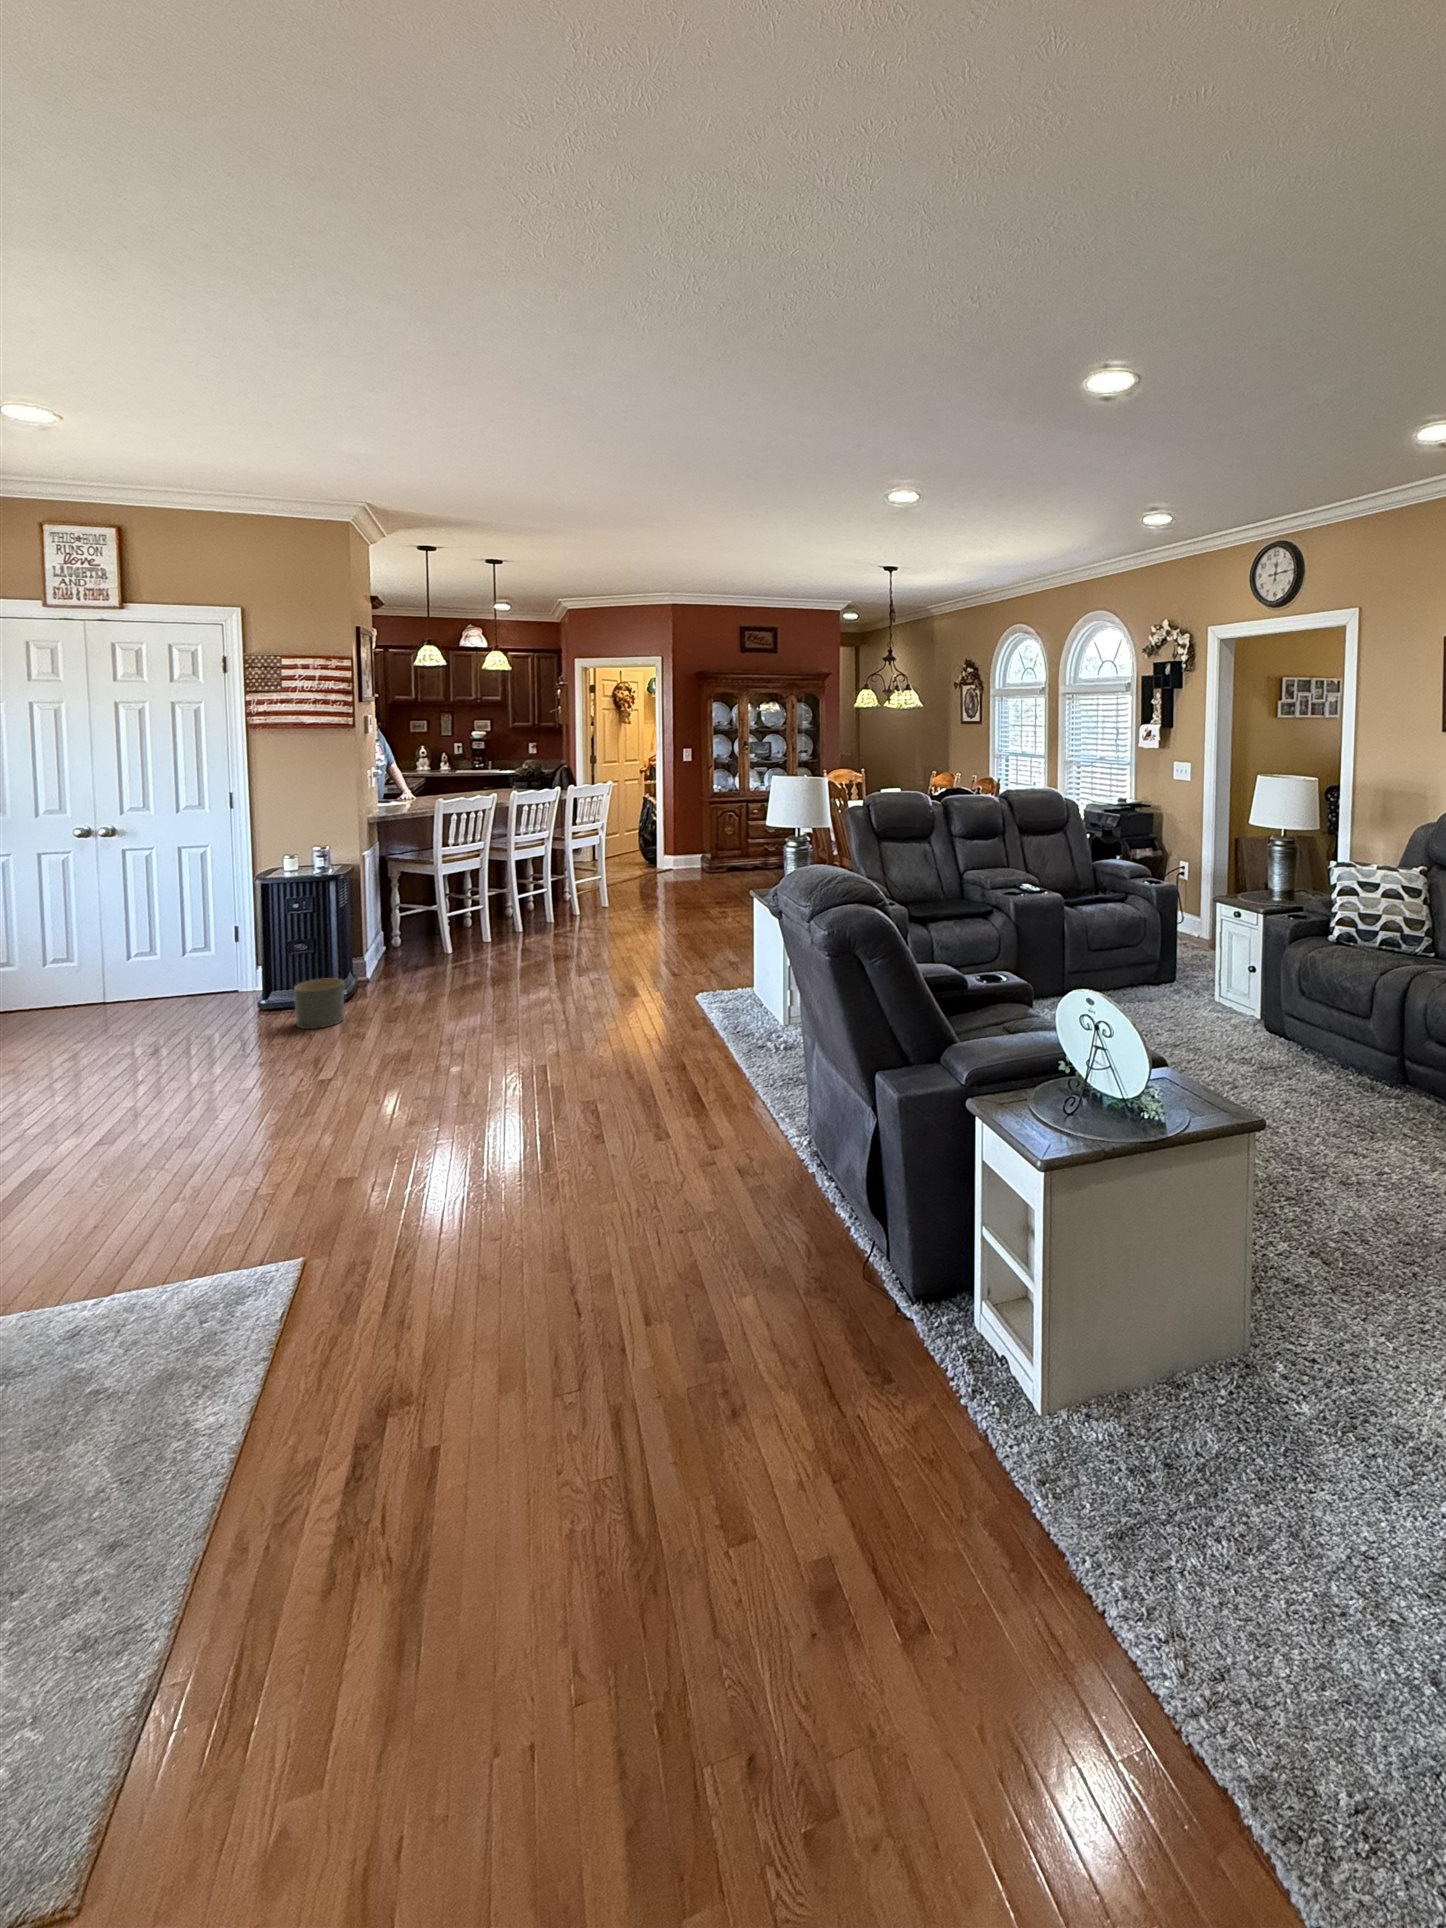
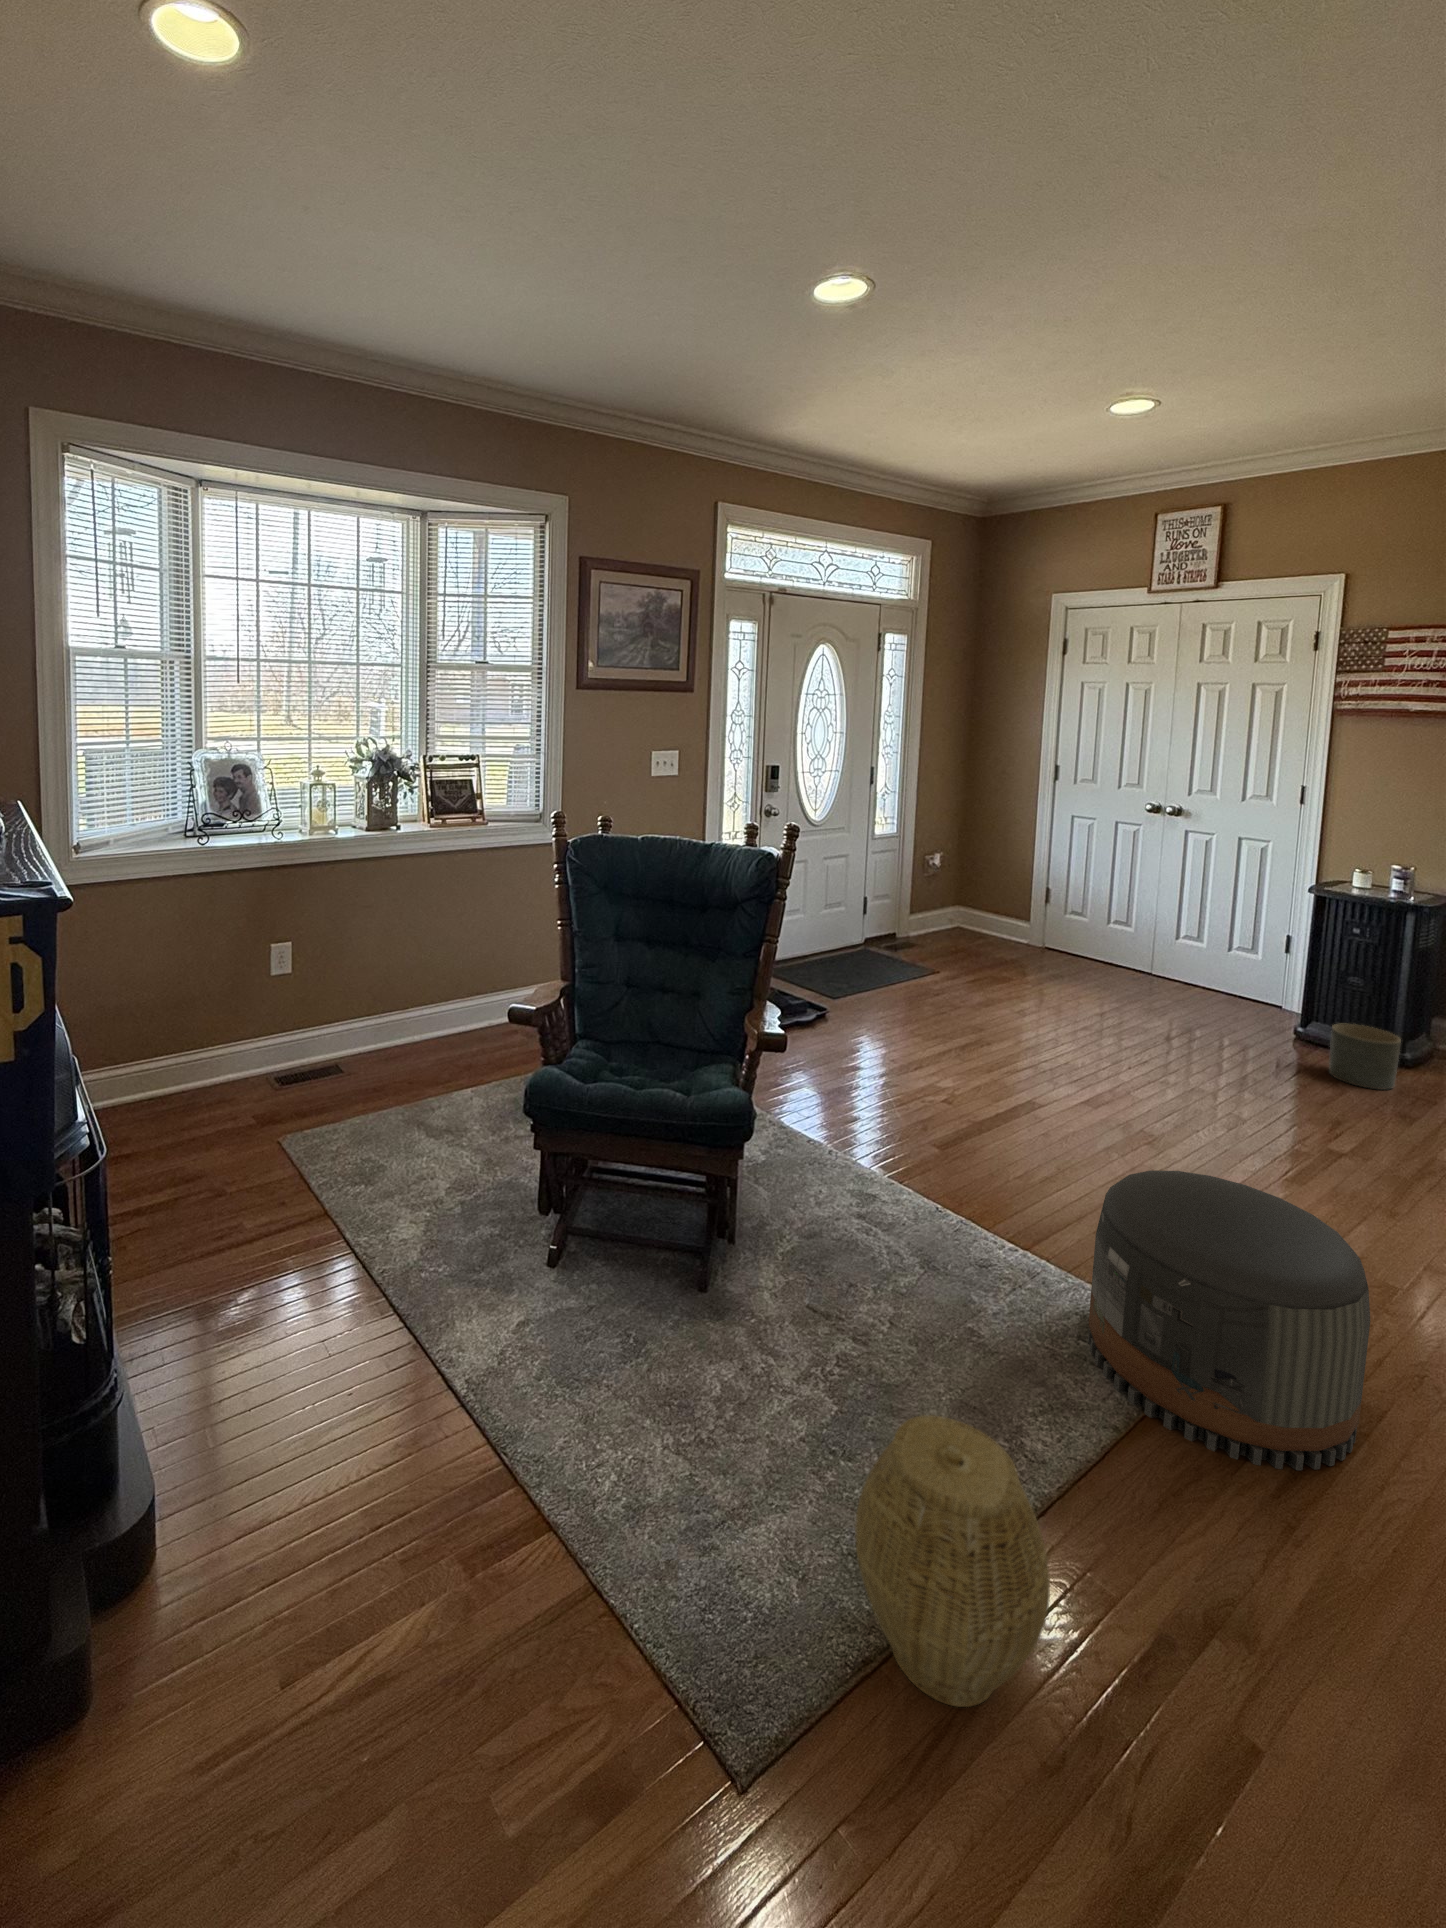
pouf: none [200,1111,416,1336] -> present [1088,1170,1370,1470]
woven basket: none [98,1397,303,1668] -> present [855,1415,1050,1707]

